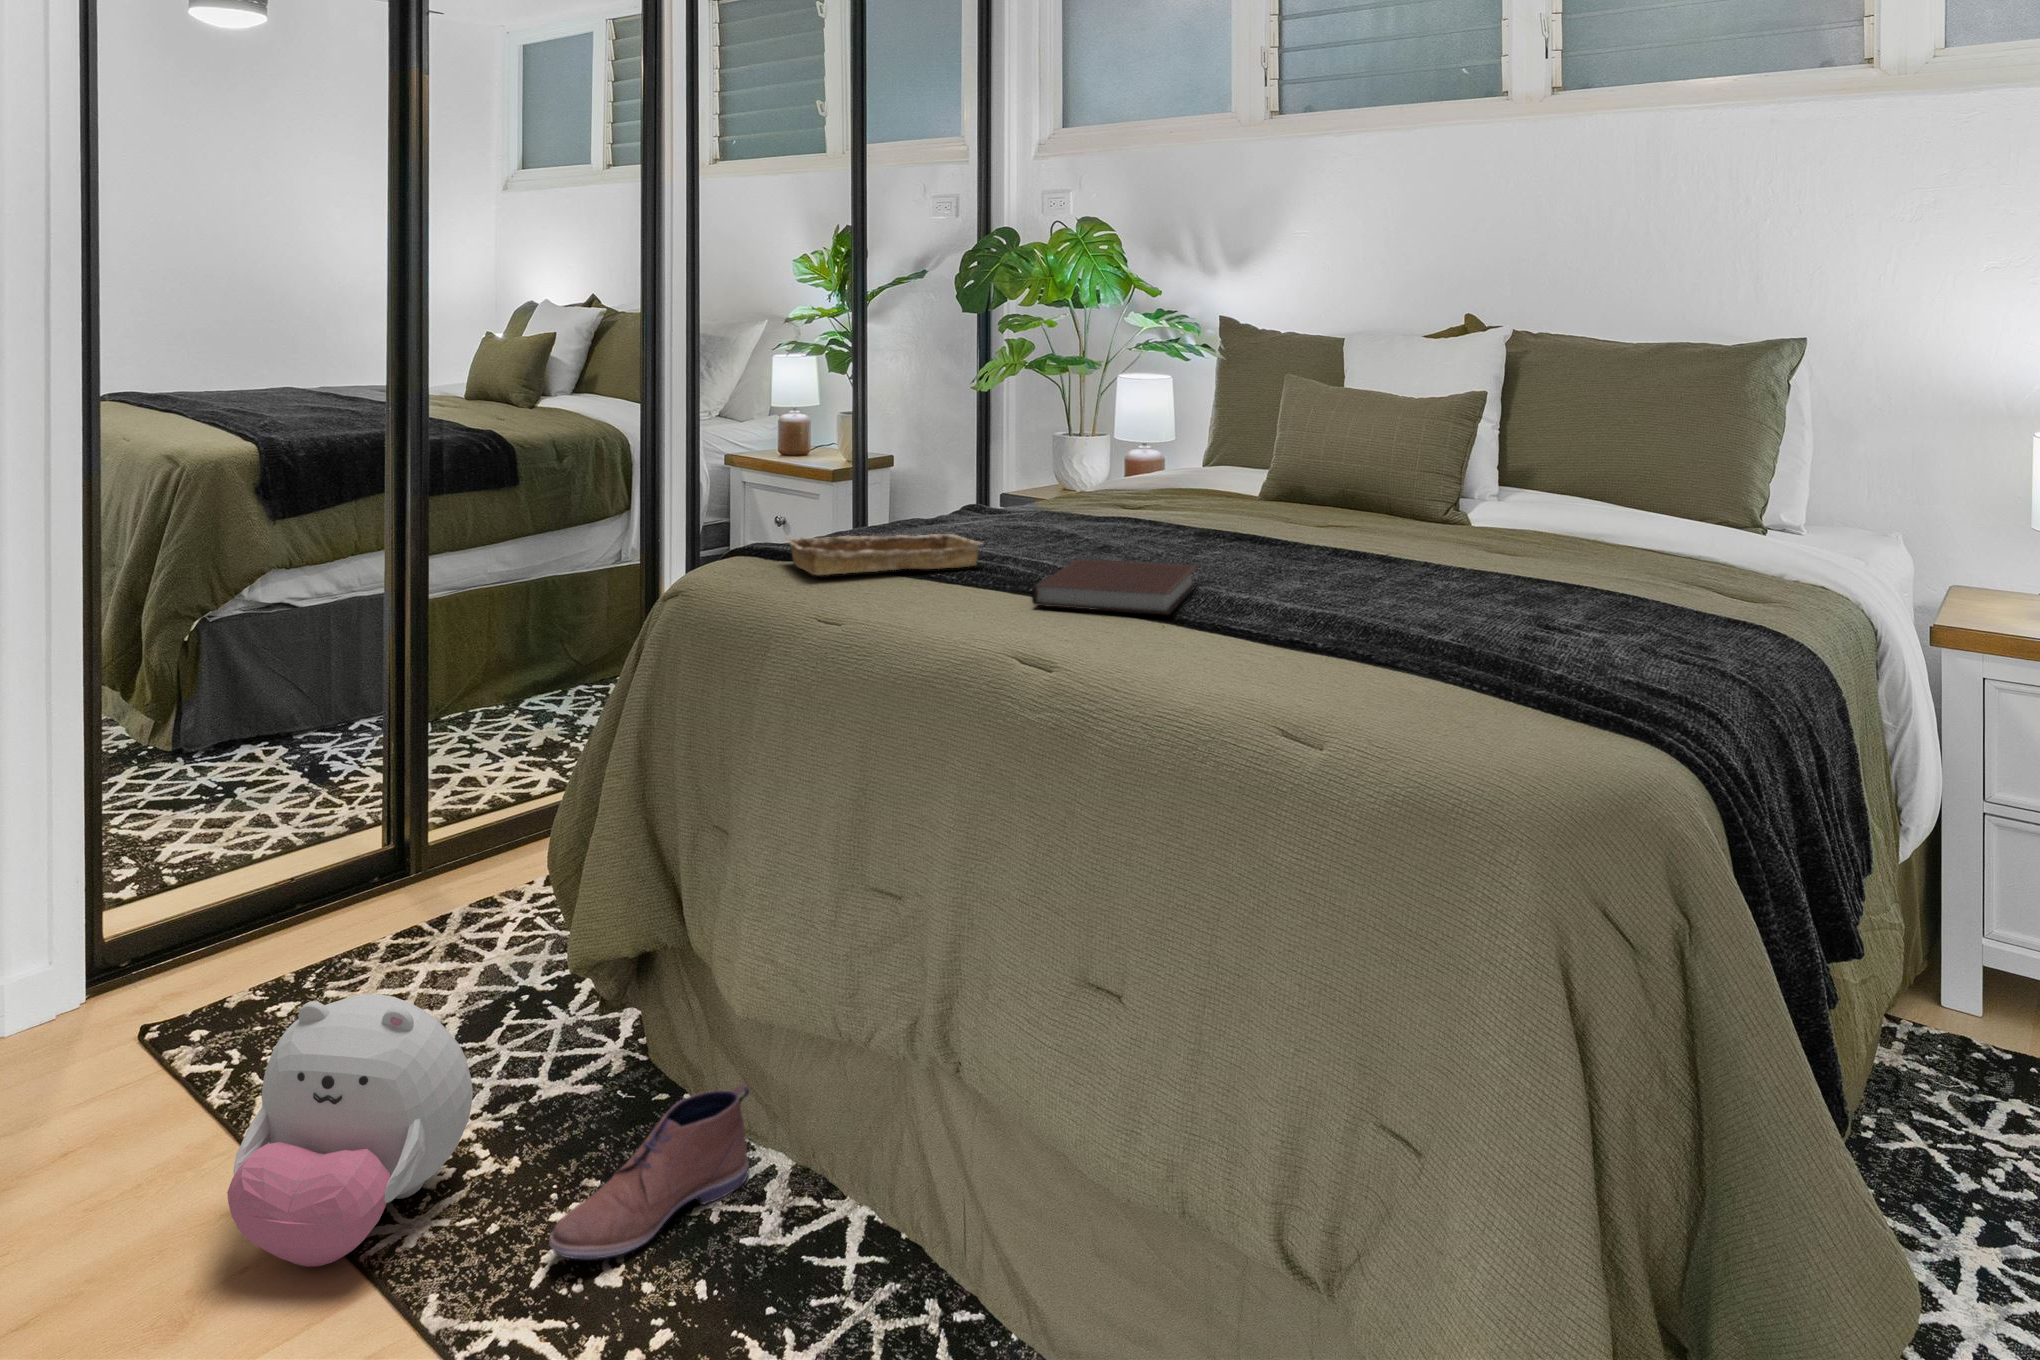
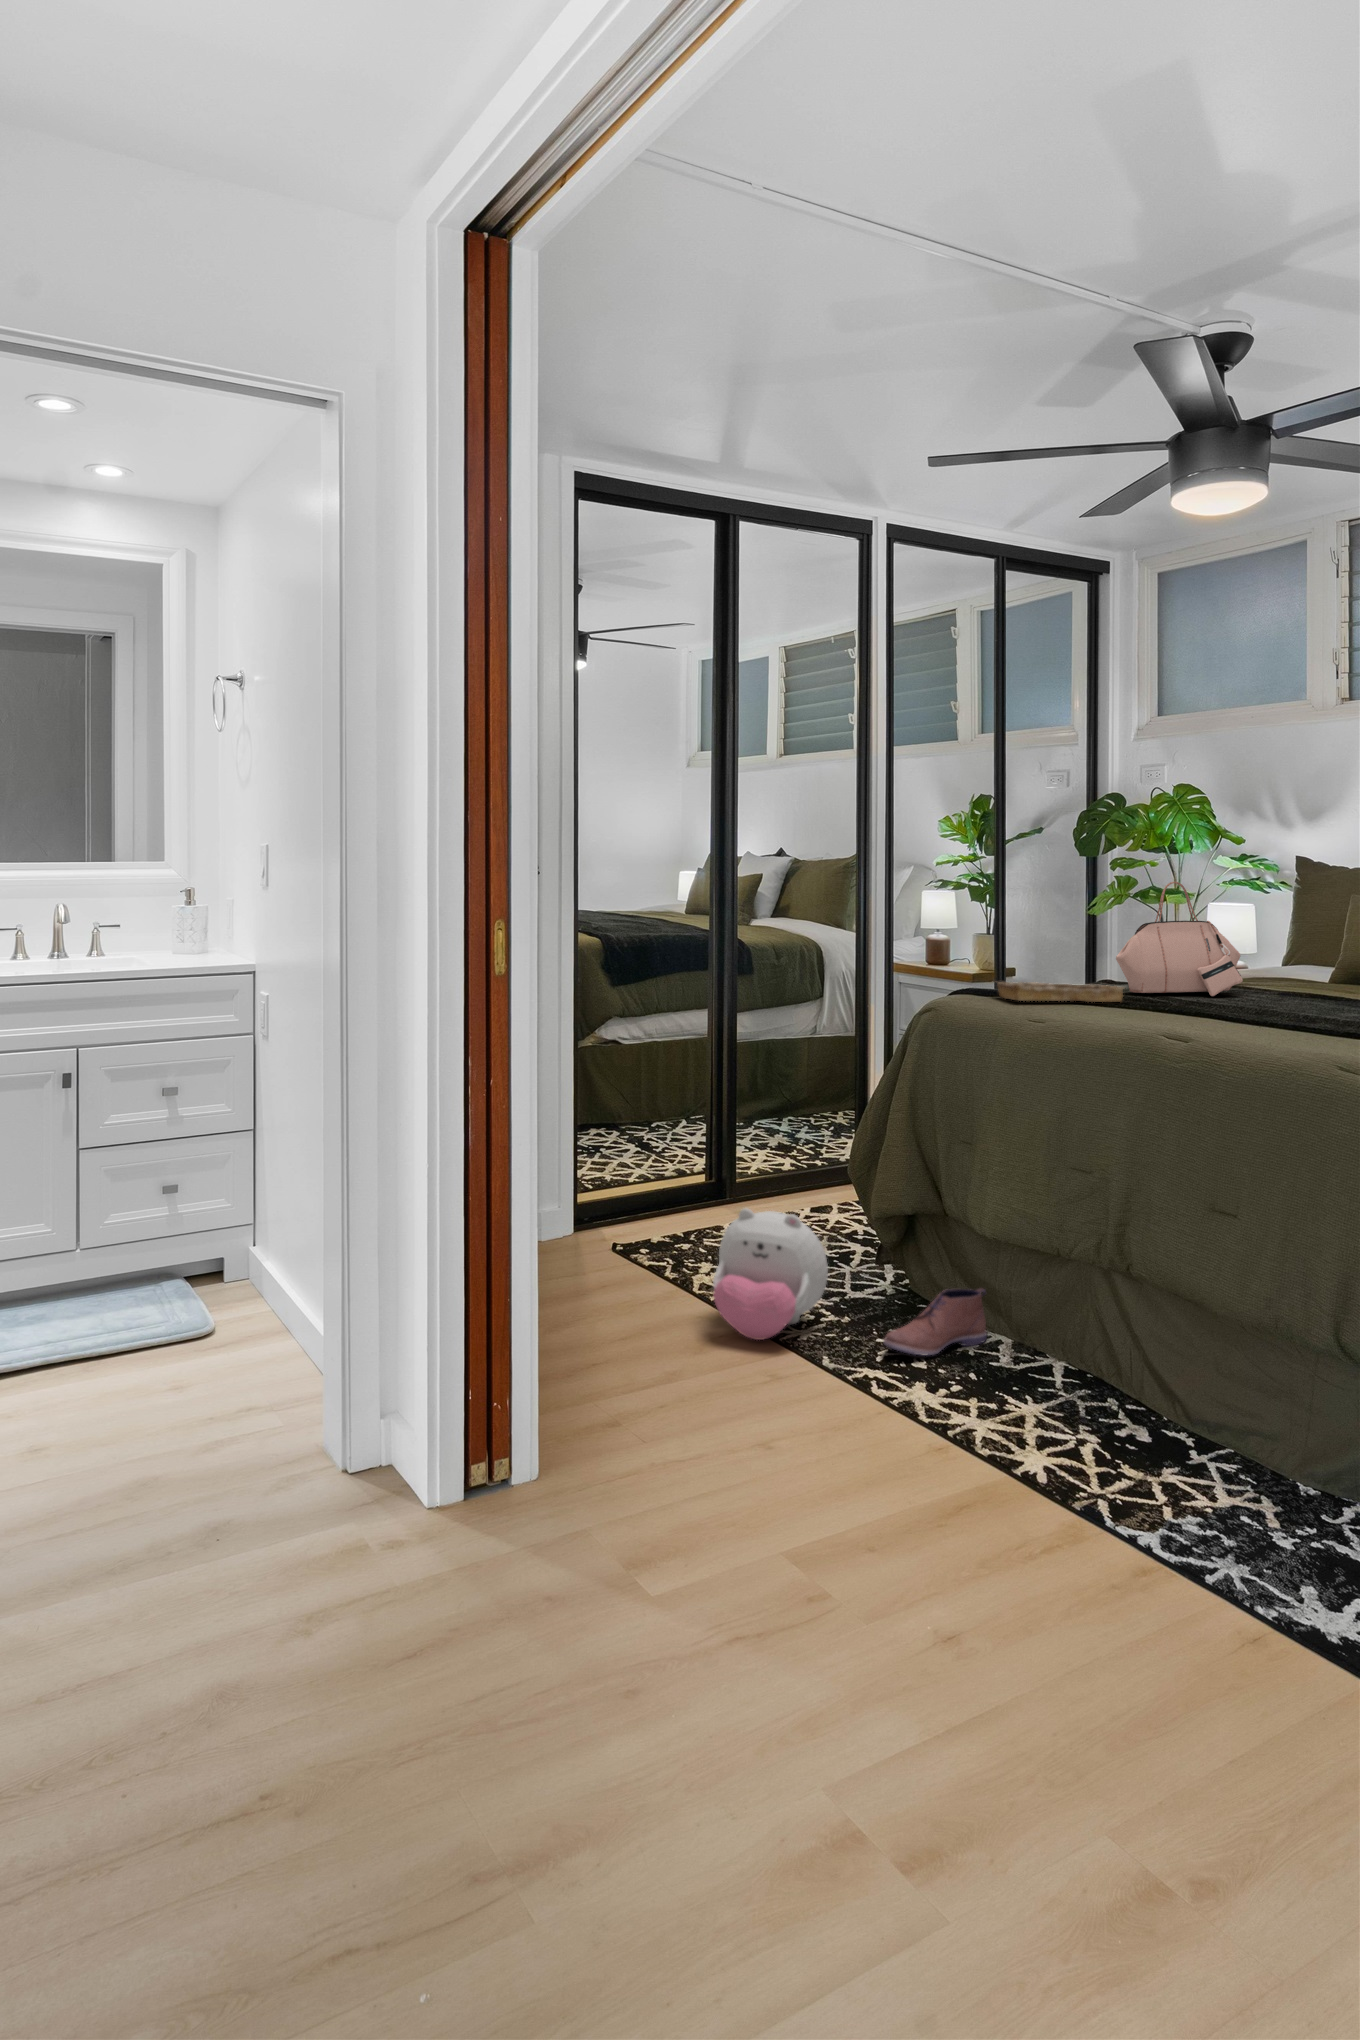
handbag: none [975,370,1149,542] -> present [1116,882,1243,996]
notebook: present [1032,559,1197,614] -> none [1166,998,1282,1023]

